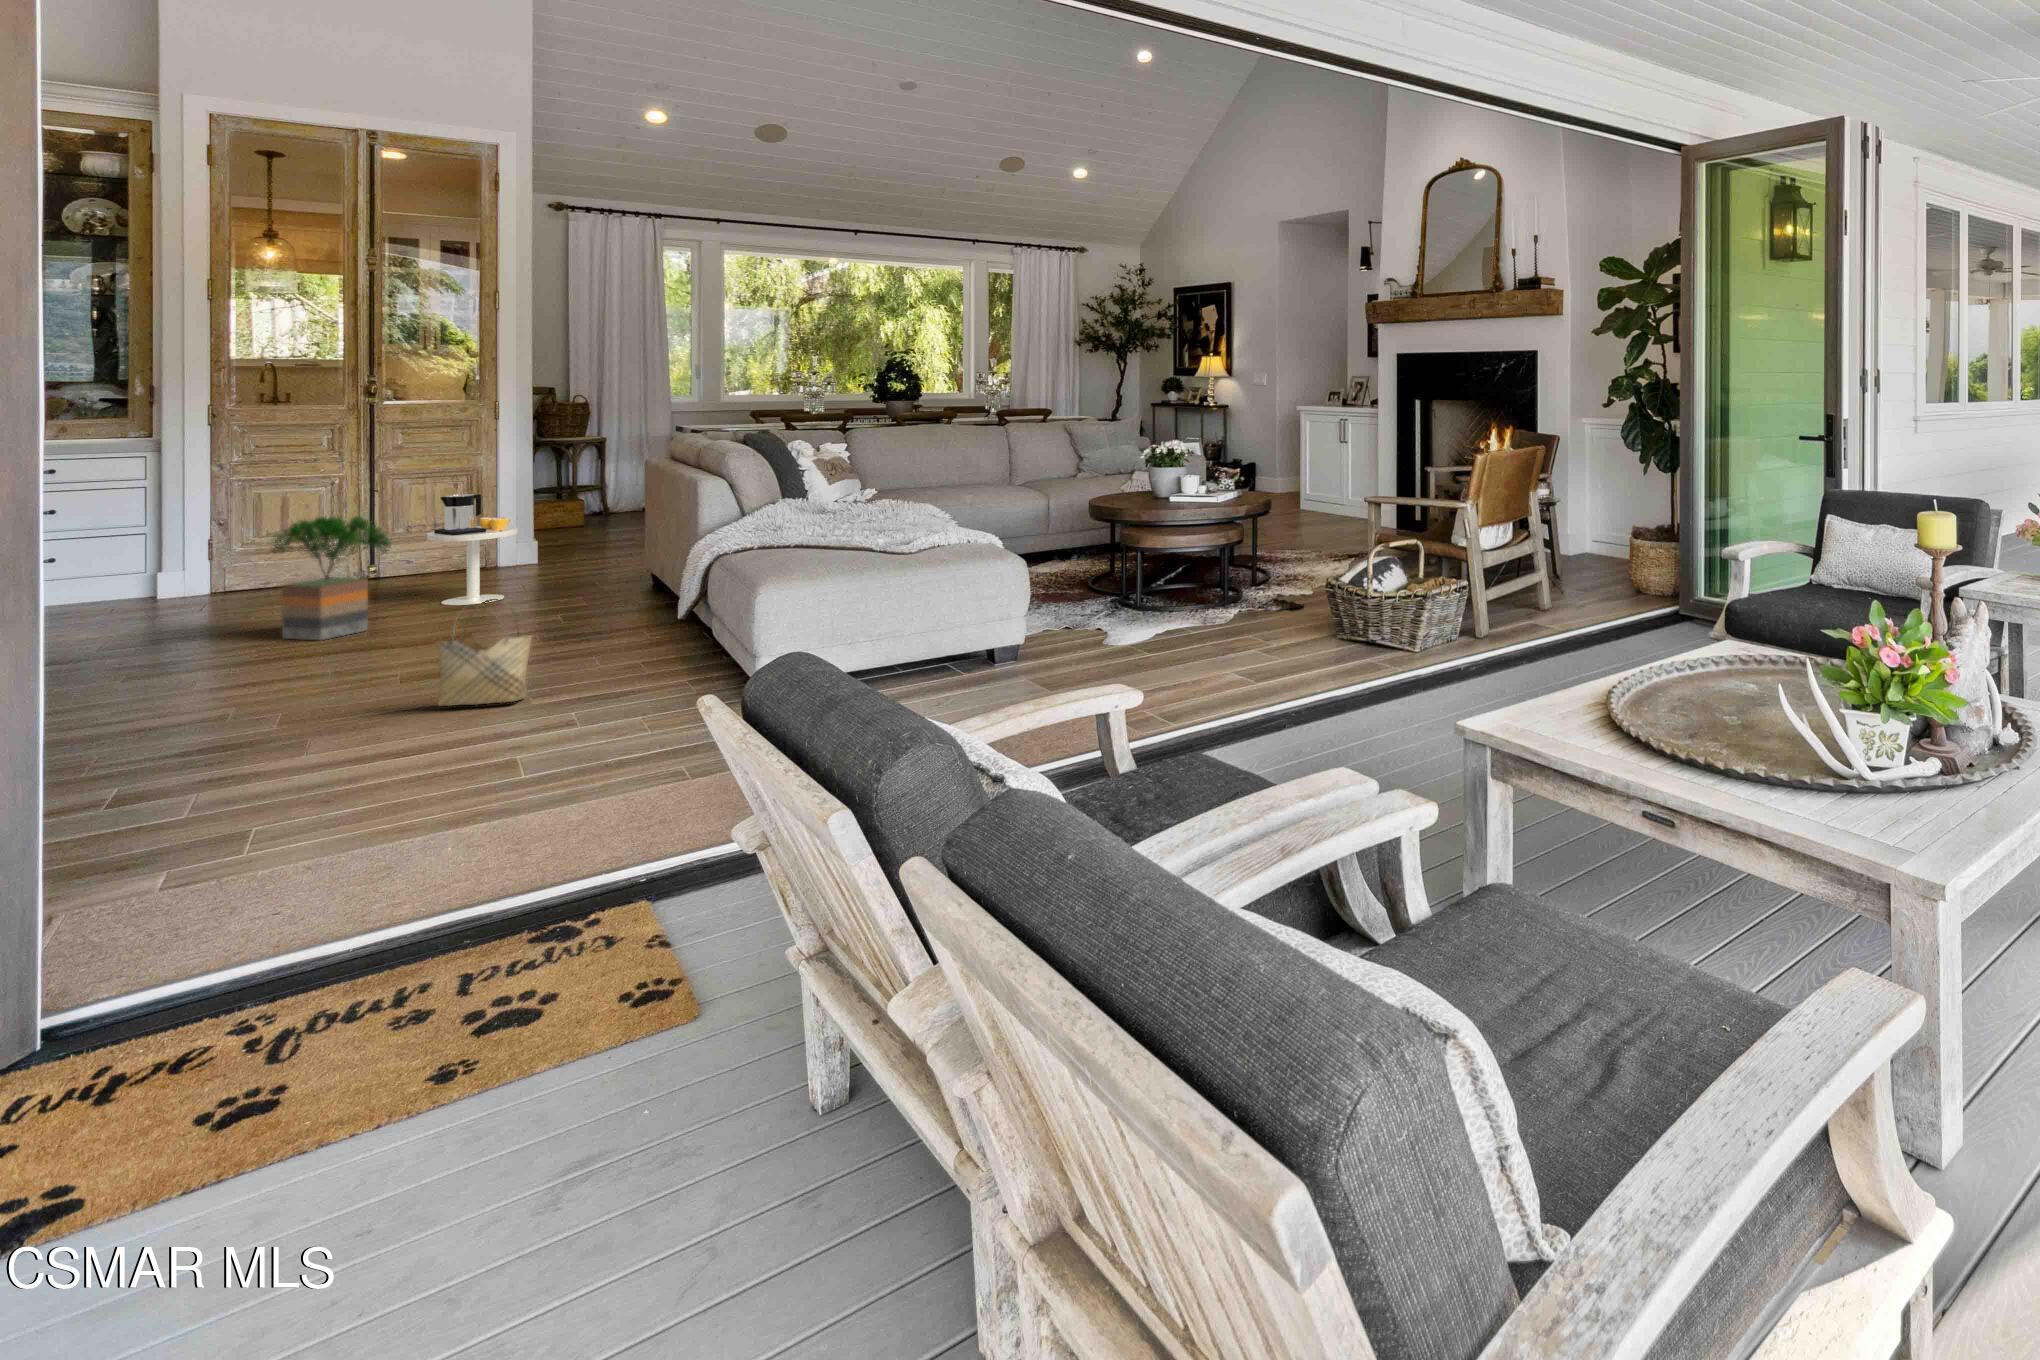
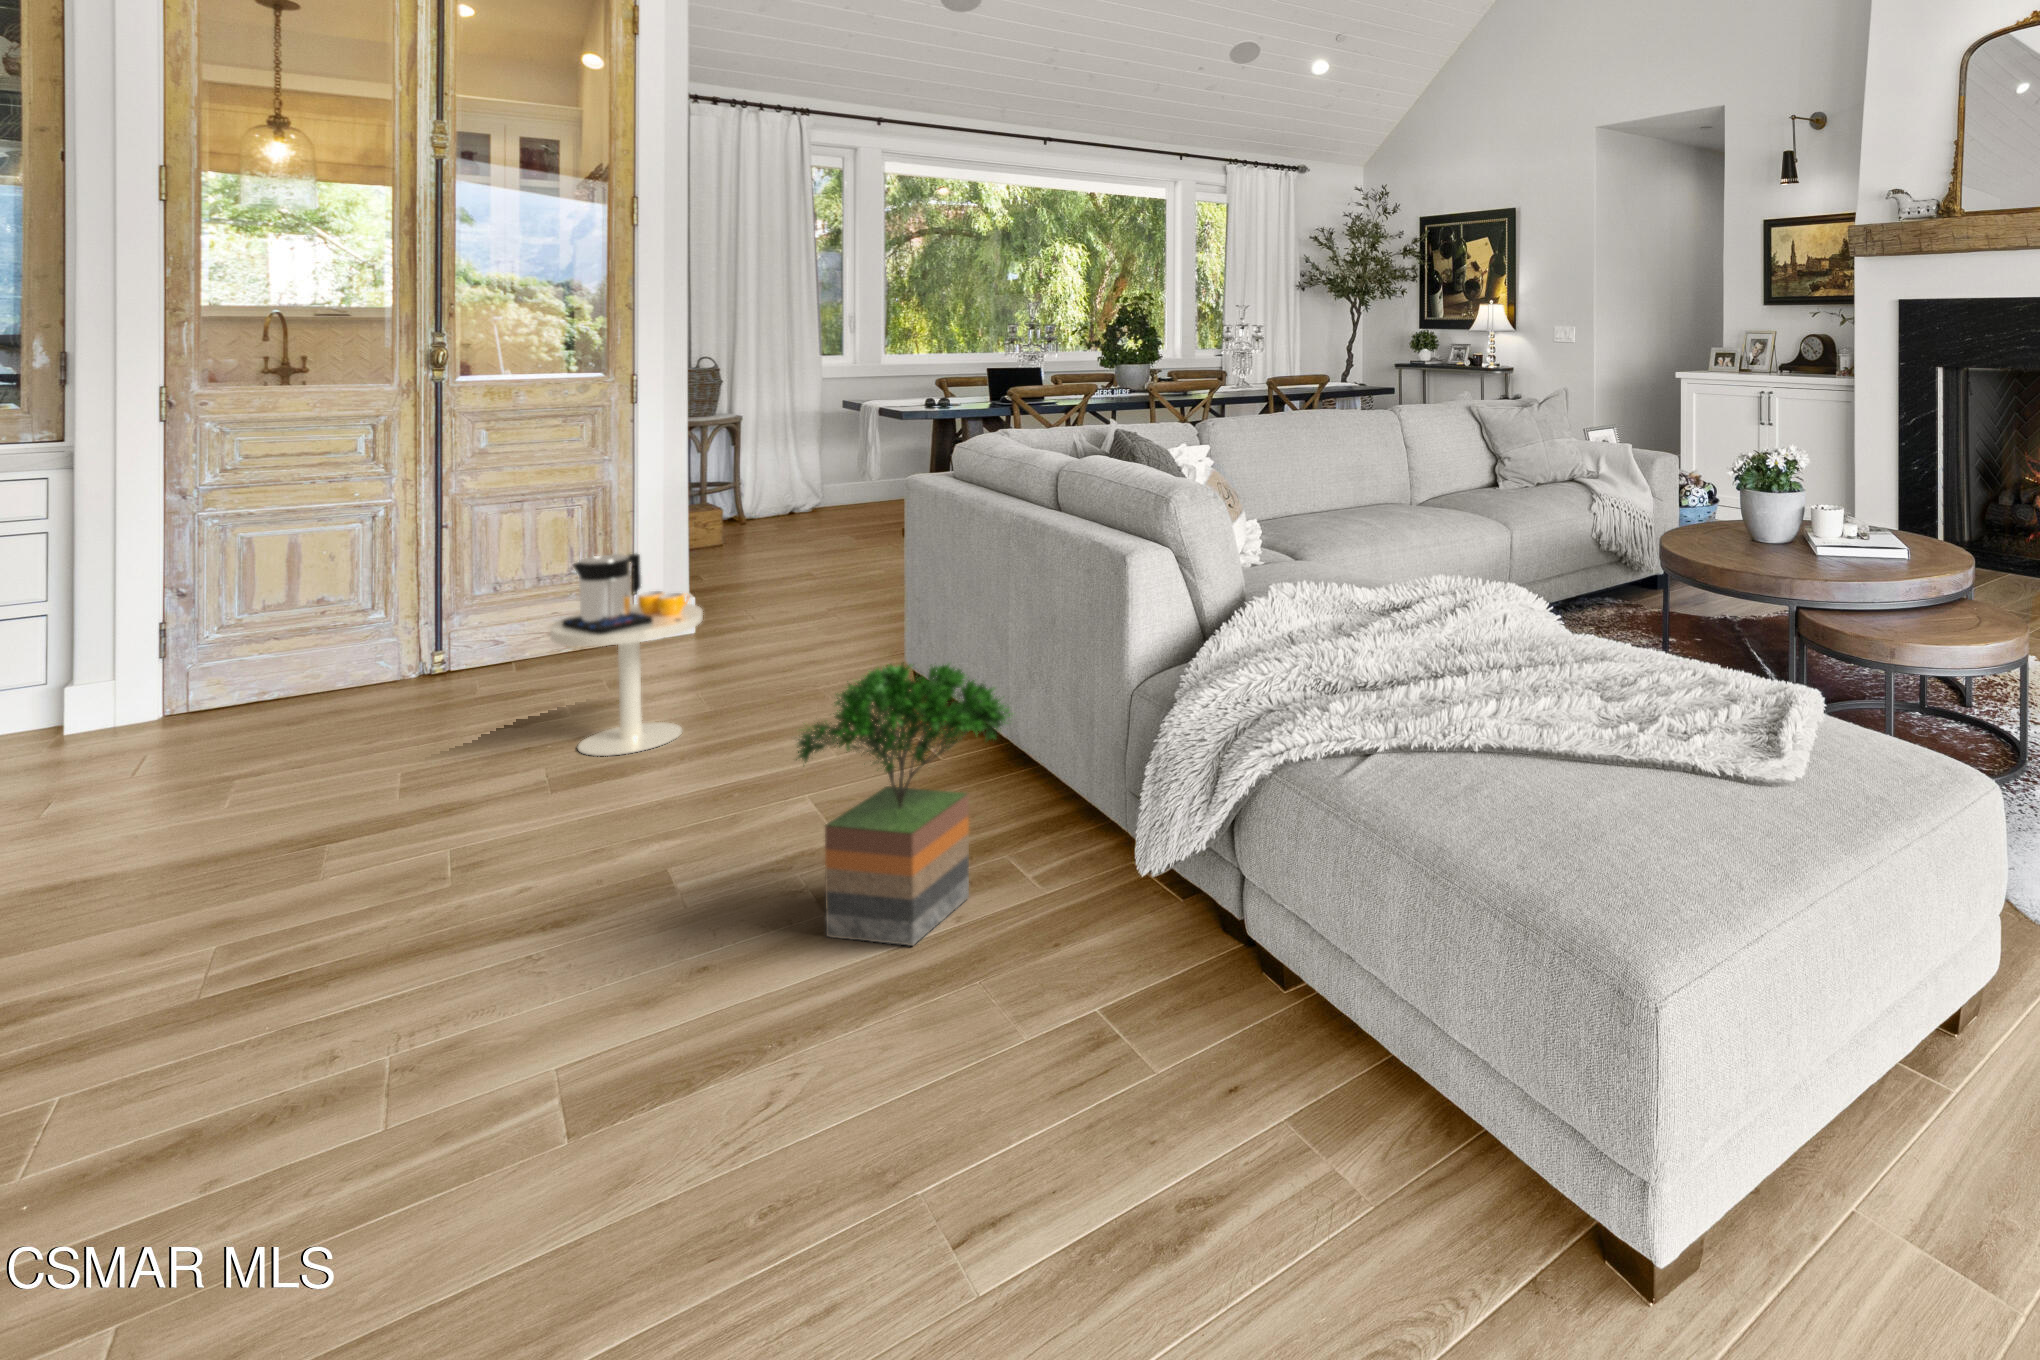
potted tree: present [270,516,392,640] -> present [796,662,1010,946]
woven basket: present [438,600,532,706] -> none [662,936,887,1252]

